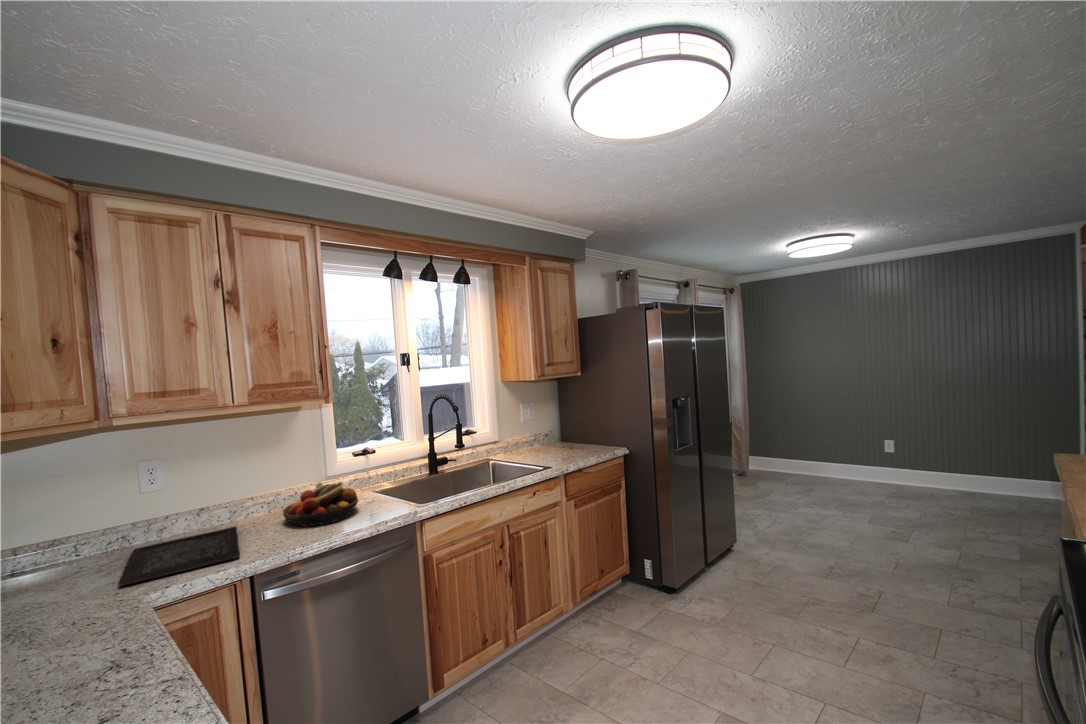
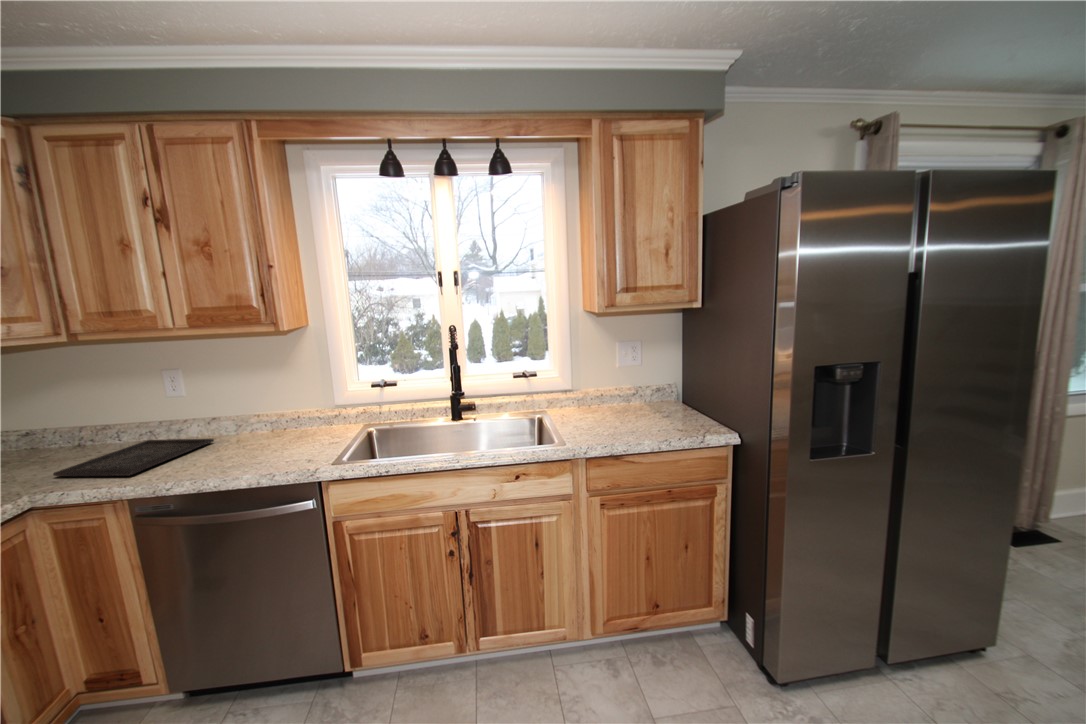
fruit bowl: present [283,482,358,526] -> none [227,409,309,459]

